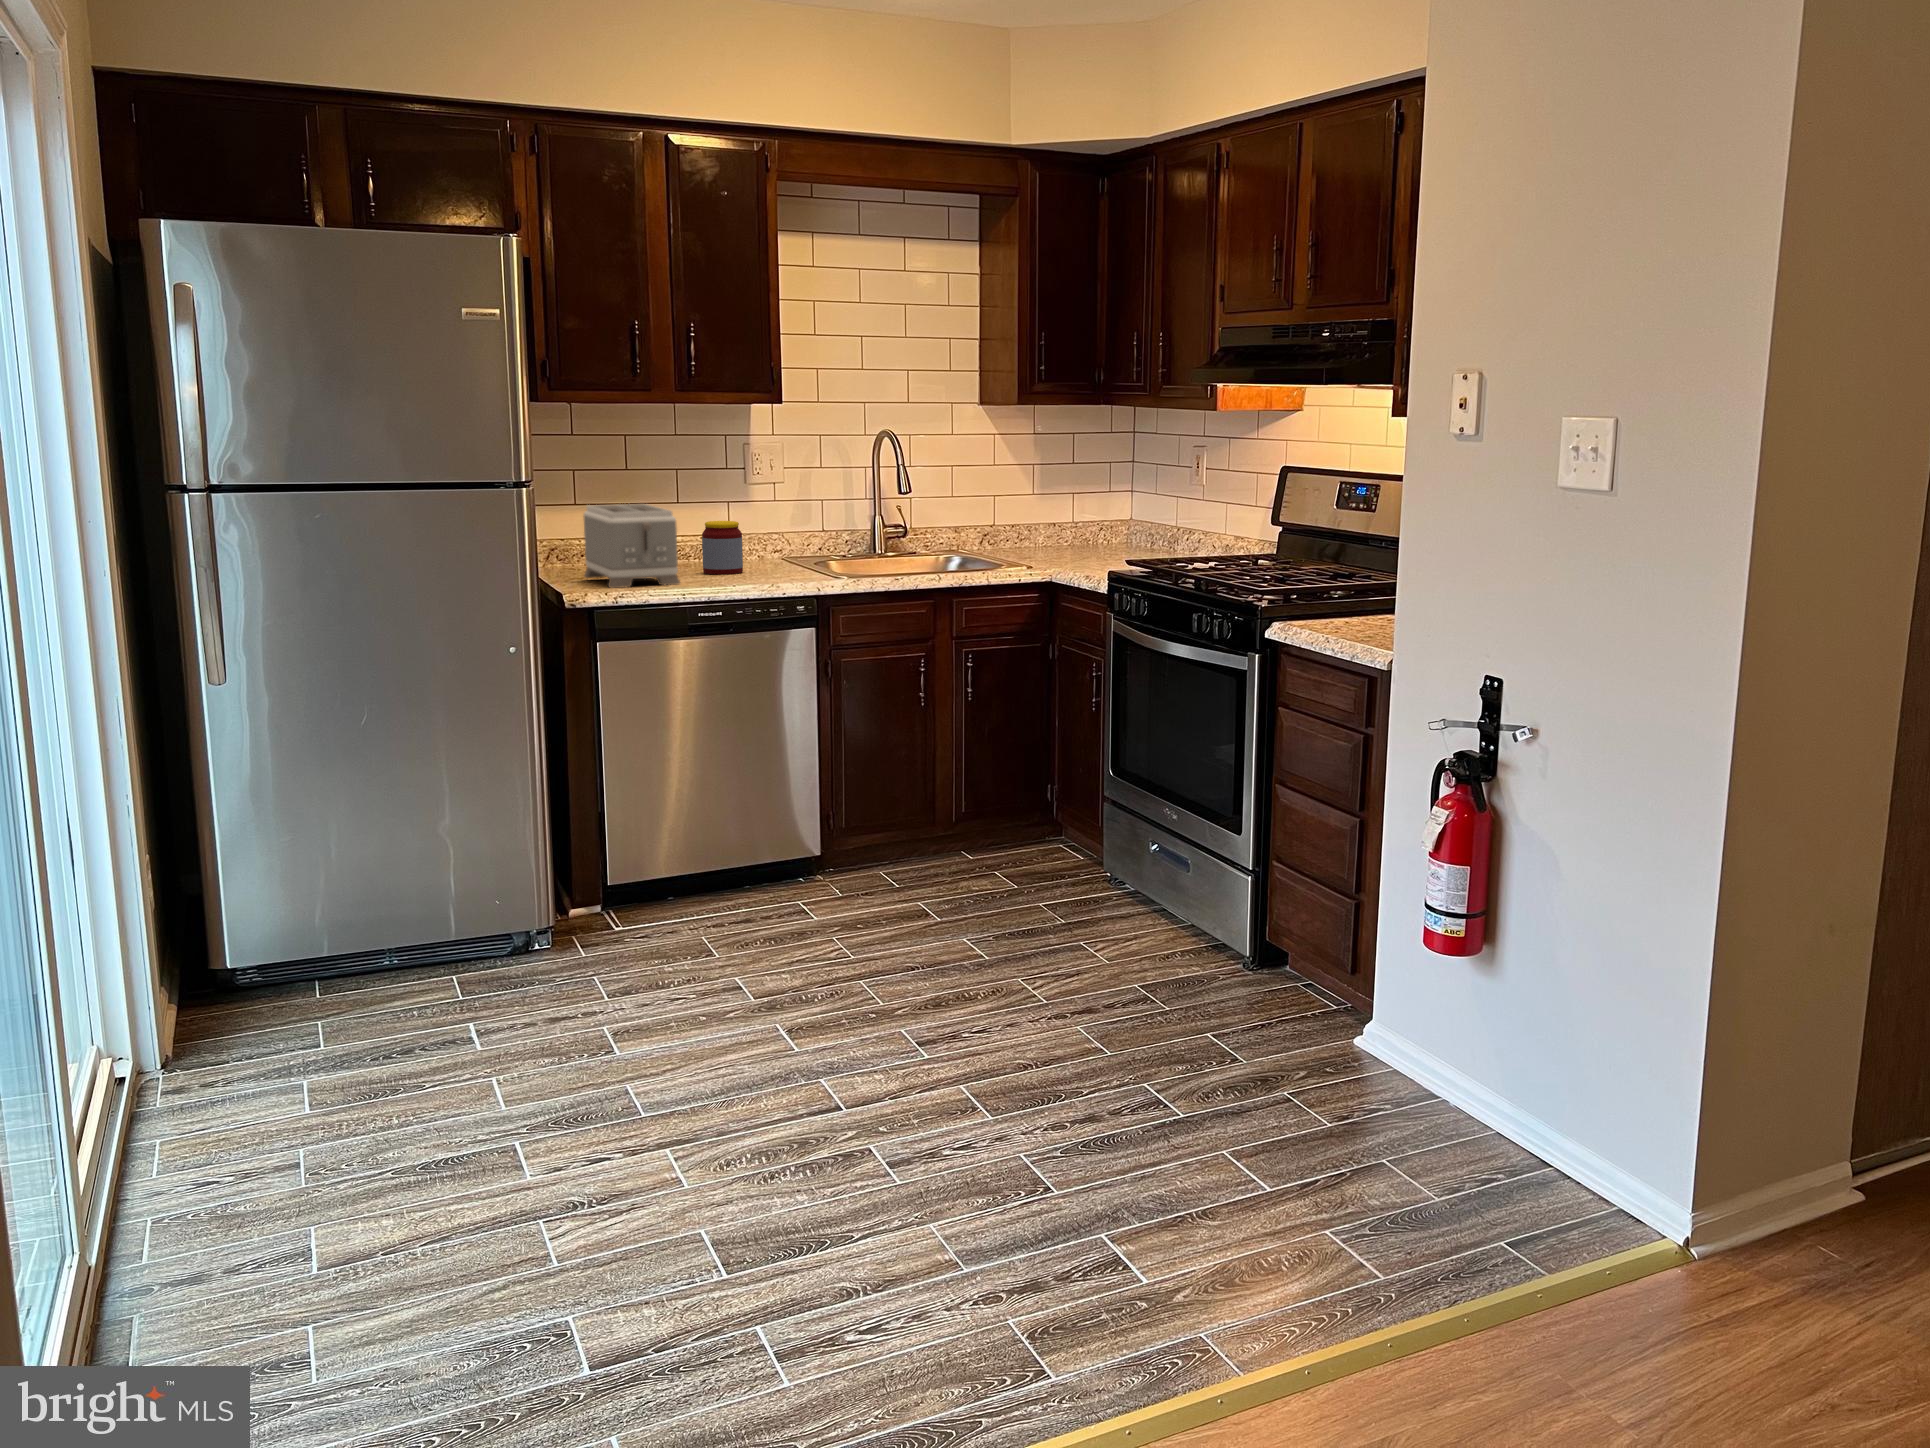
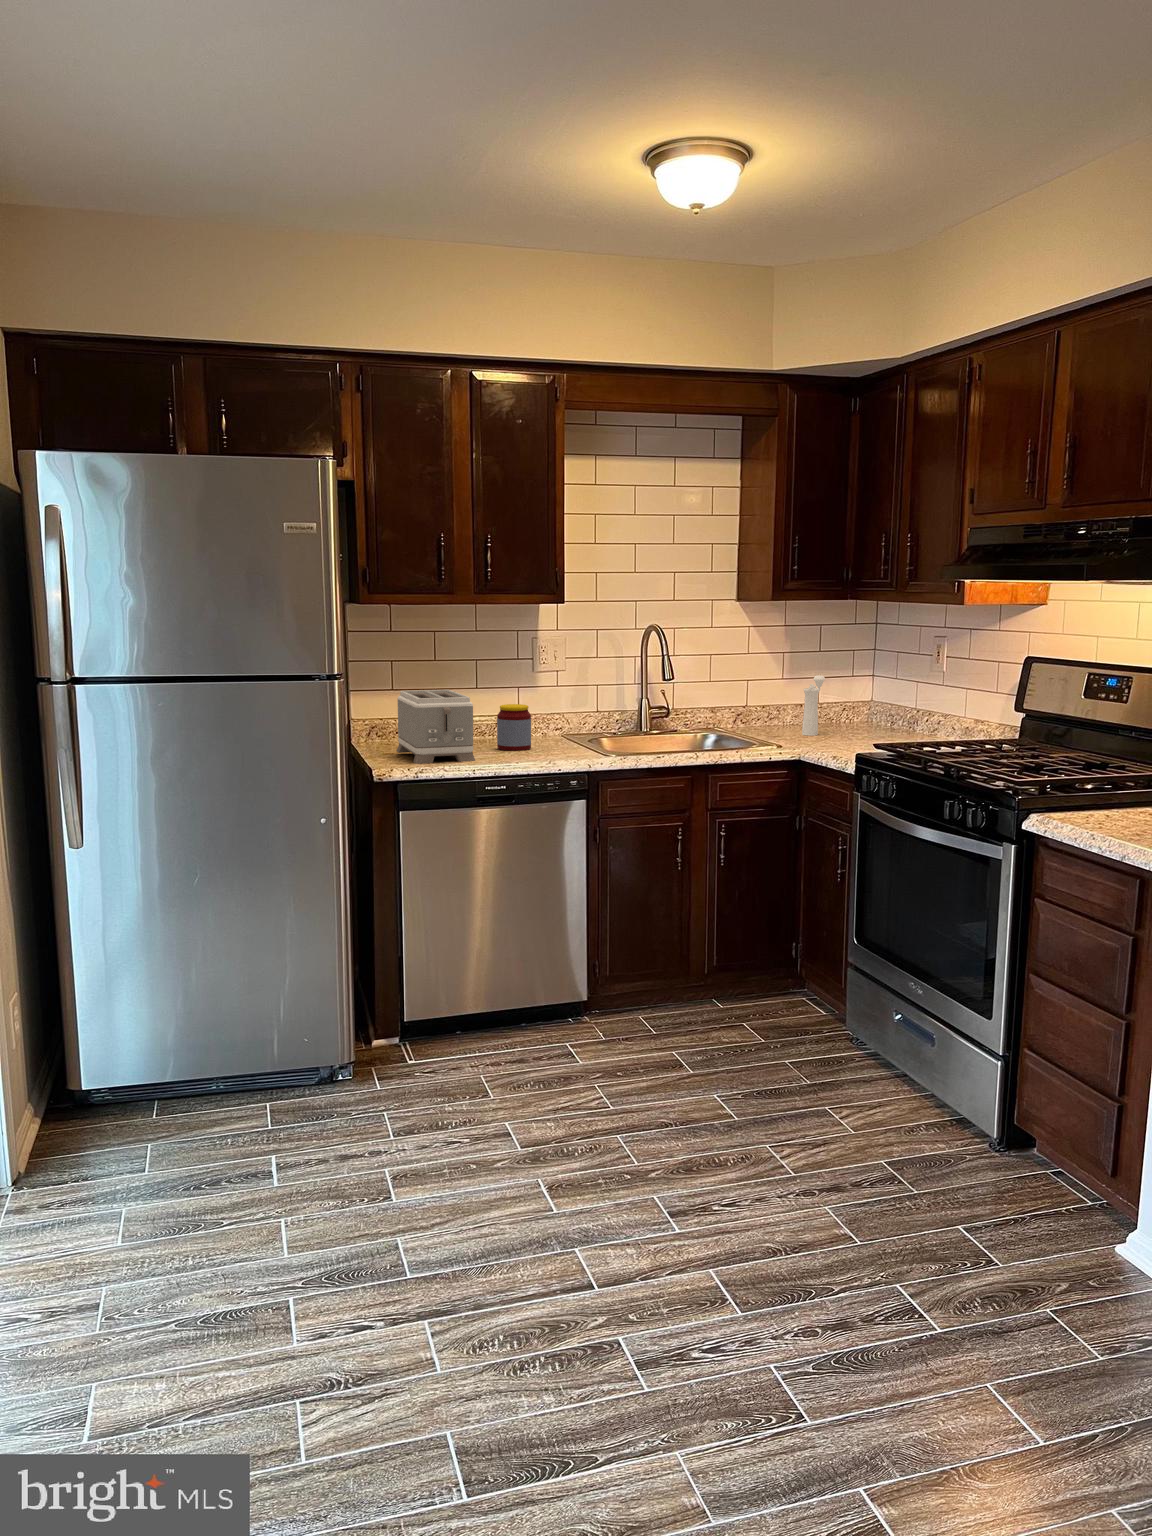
pepper mill: none [1055,487,1080,555] -> present [802,676,825,736]

